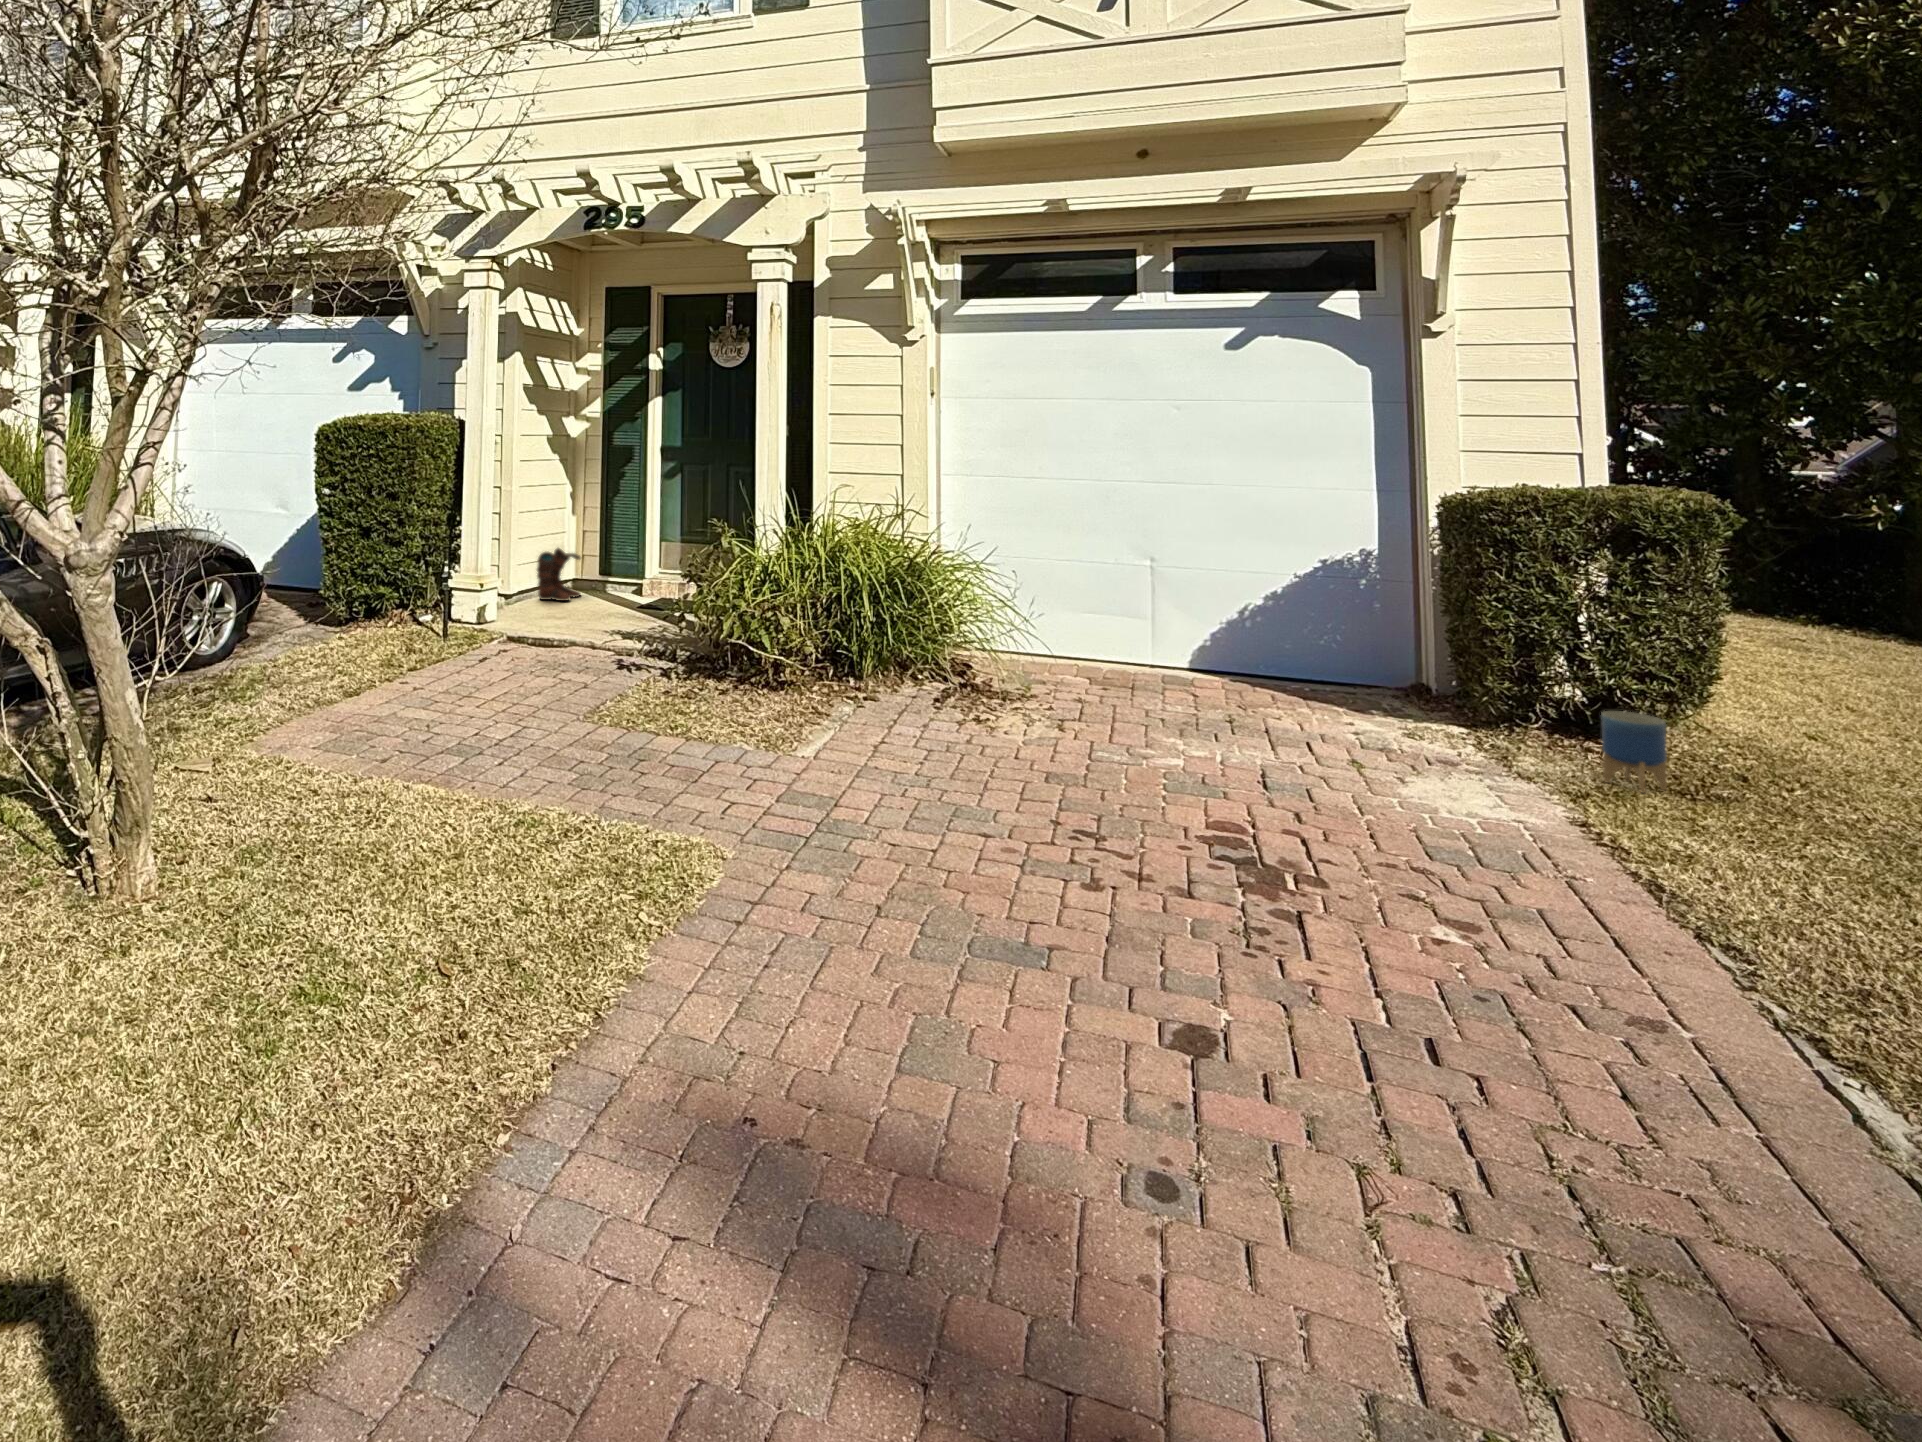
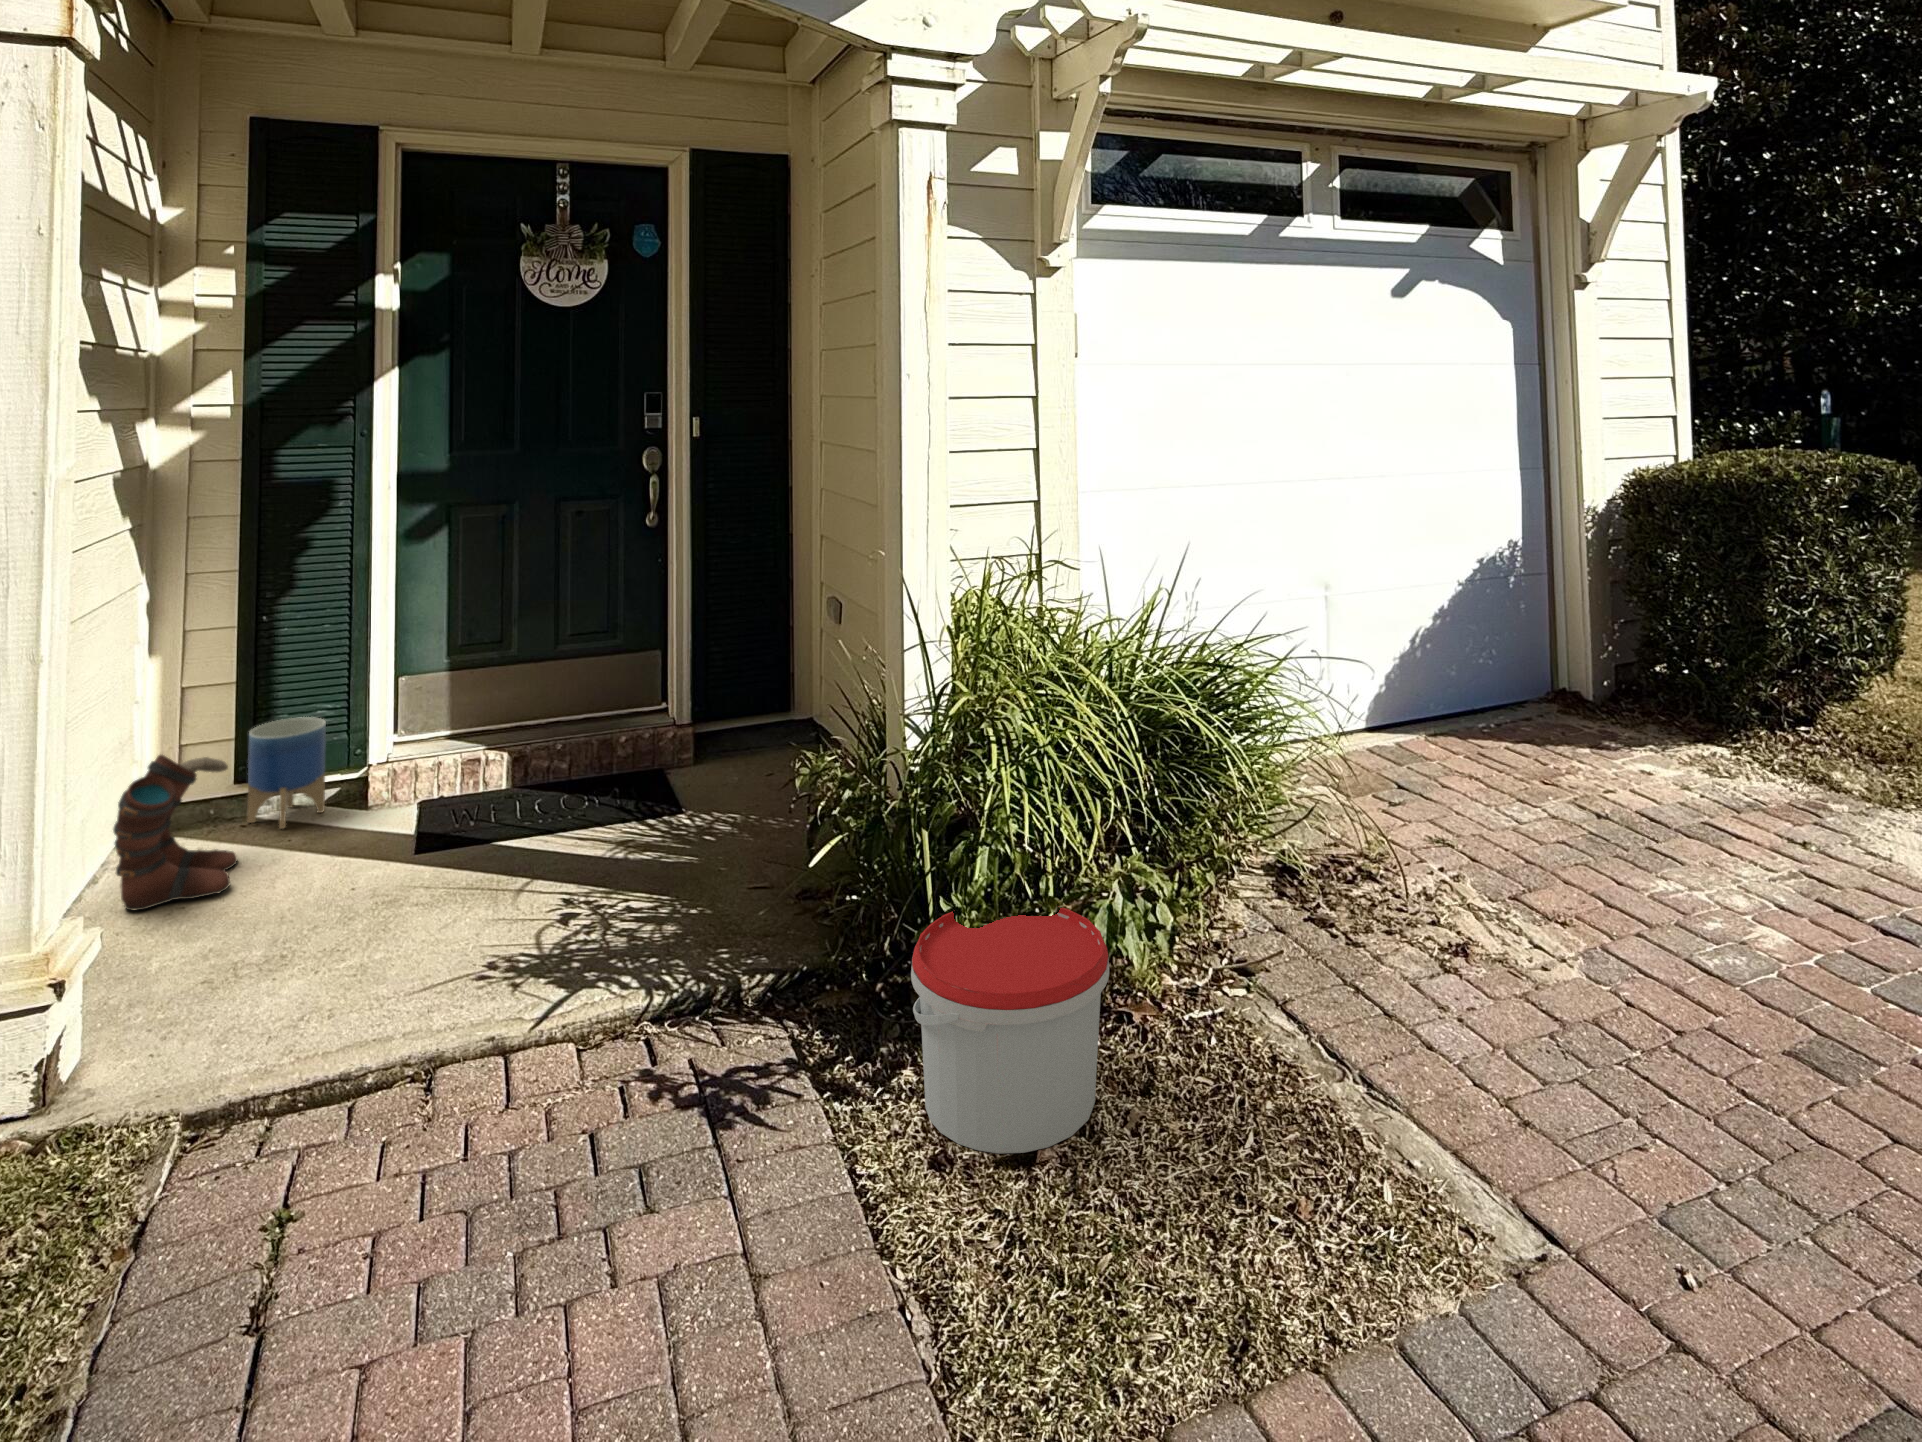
bucket: none [649,625,730,705] -> present [911,908,1109,1153]
planter: present [1601,711,1667,793] -> present [247,717,326,829]

